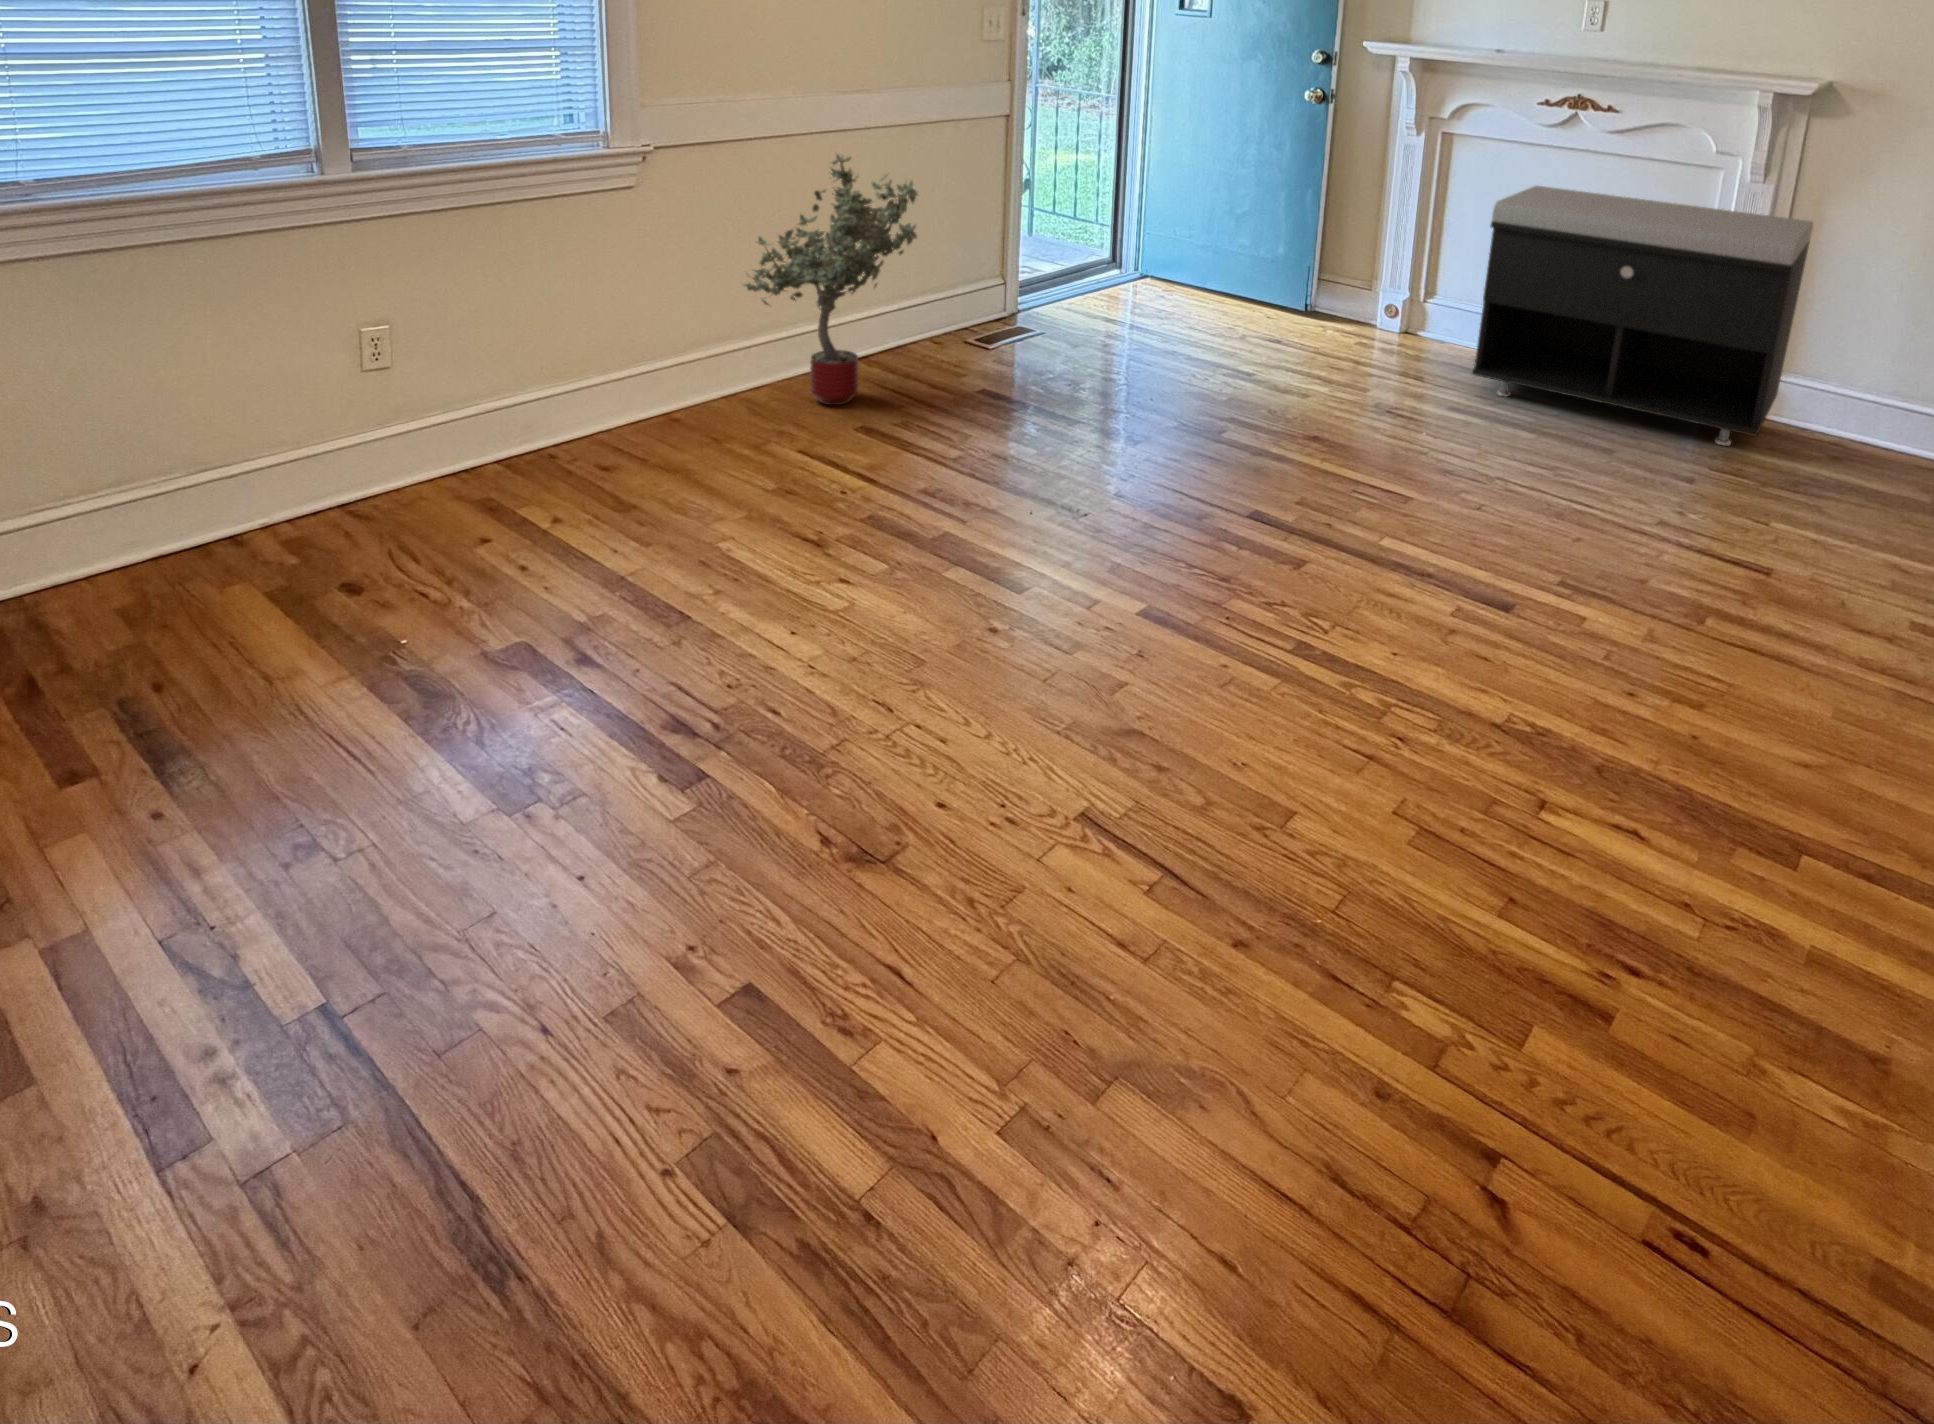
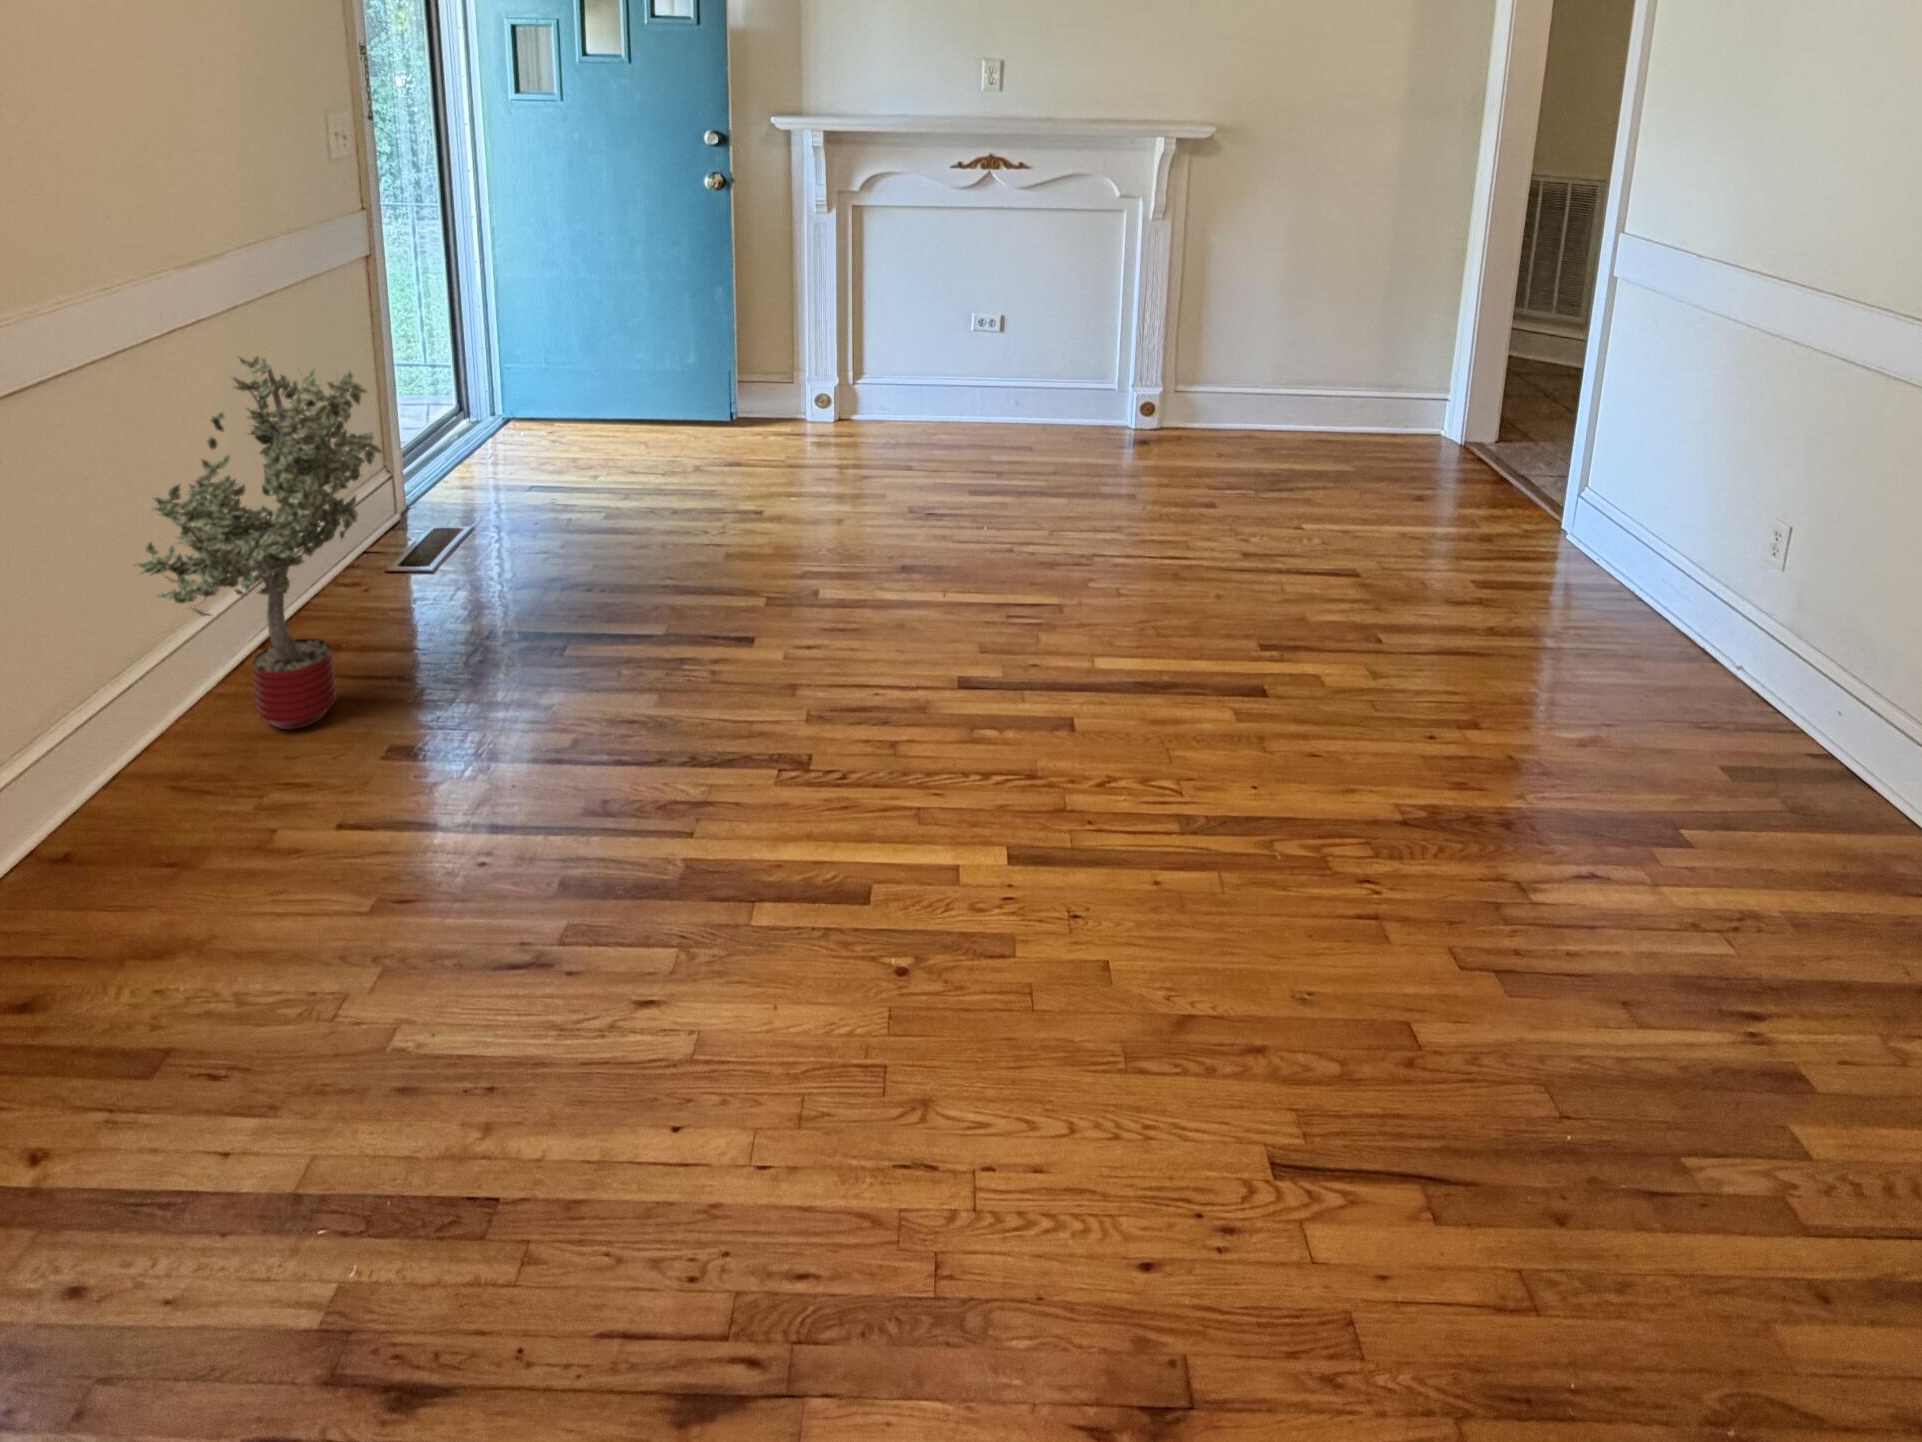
storage bench: present [1472,186,1813,446] -> none [962,249,1242,465]

